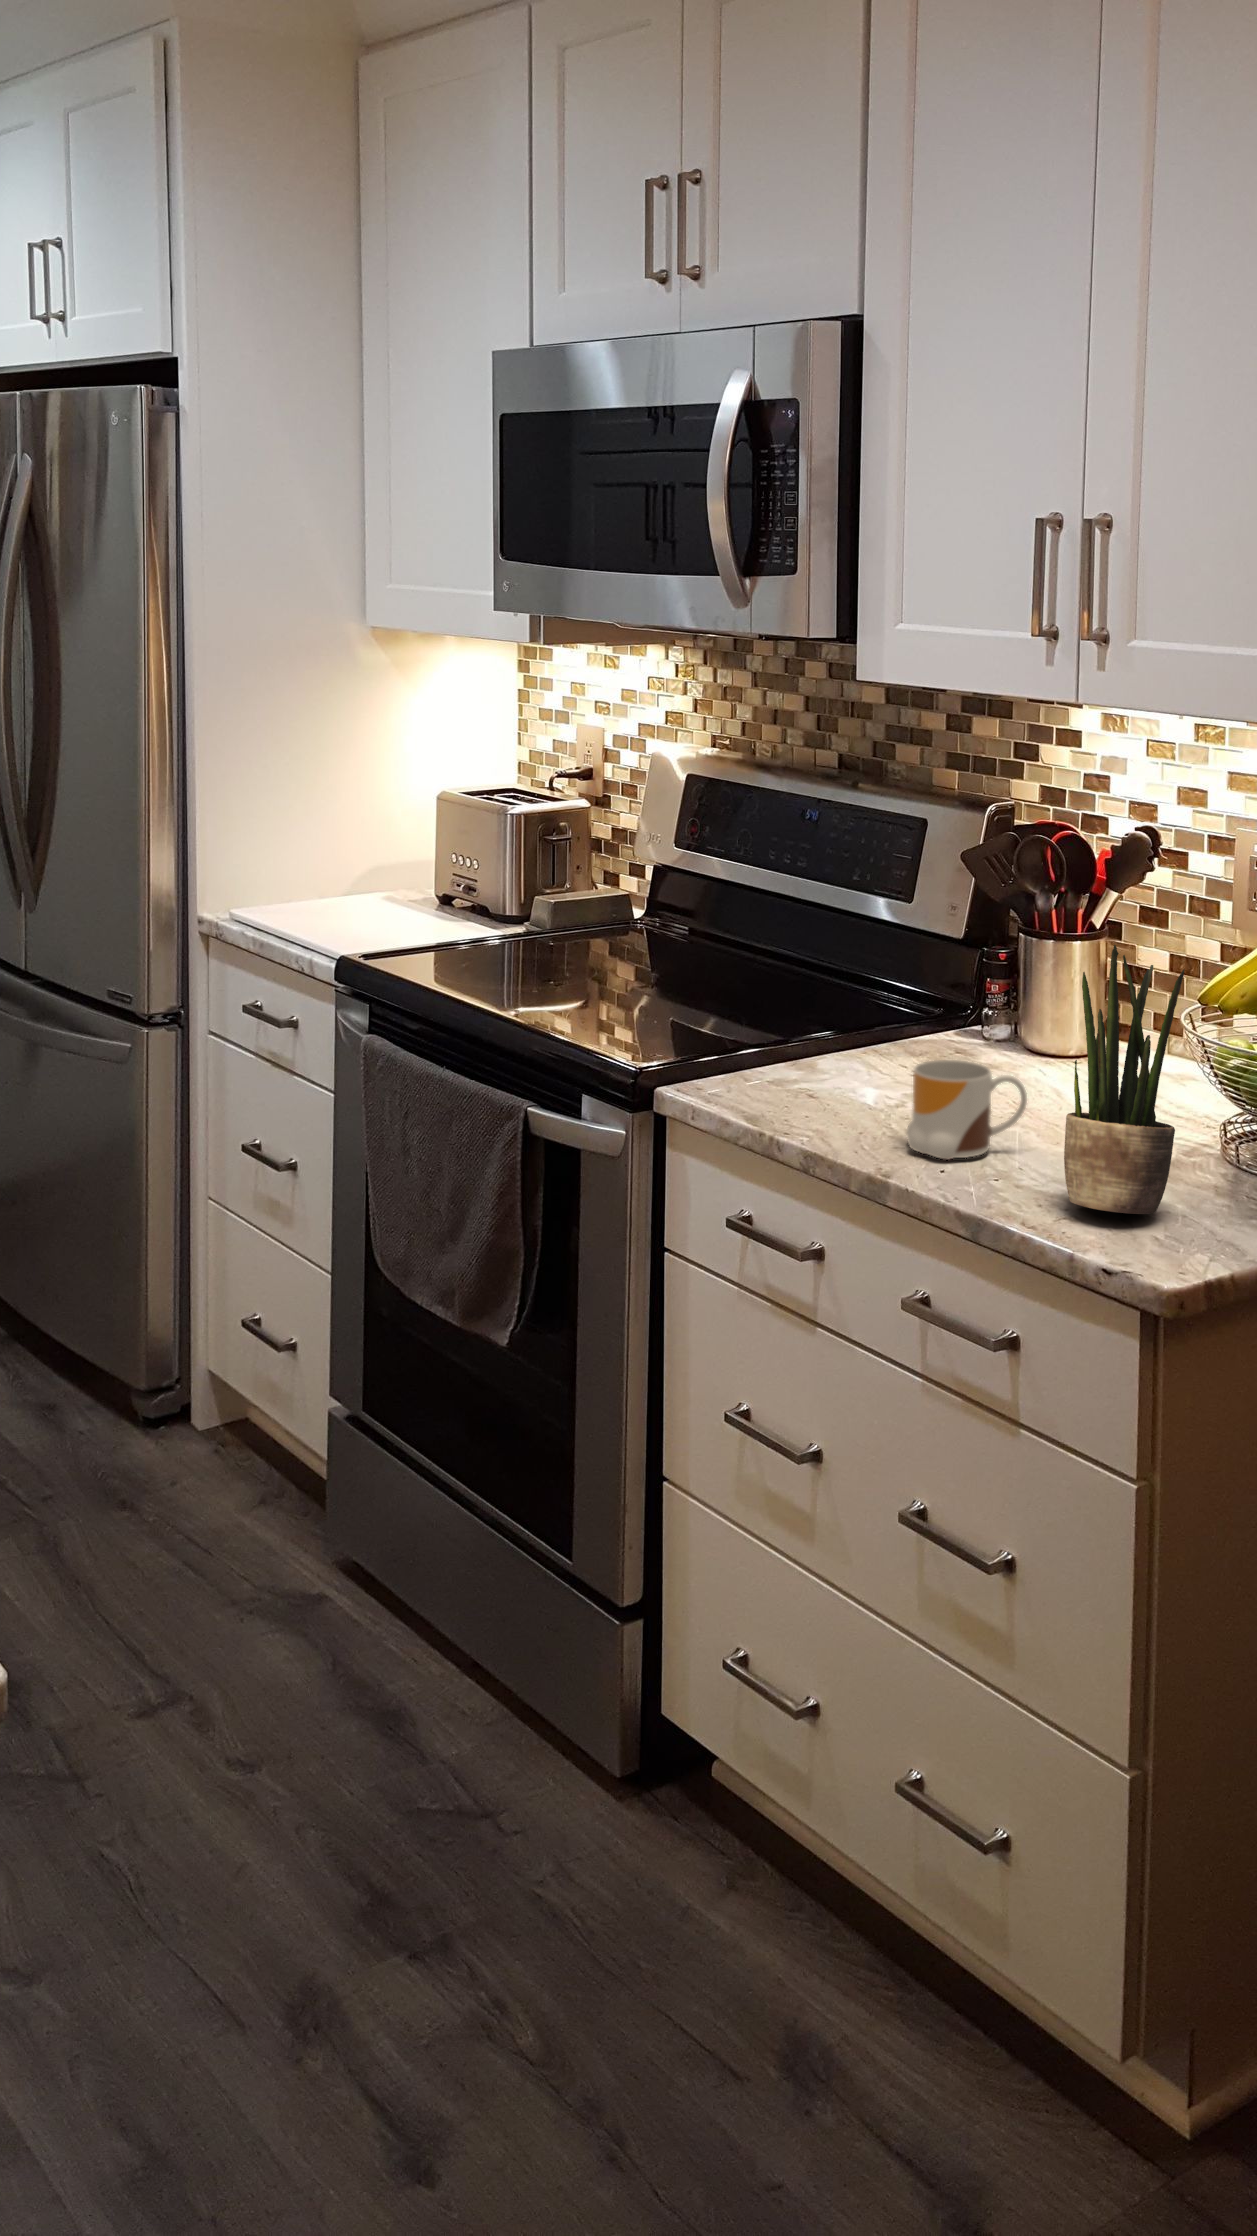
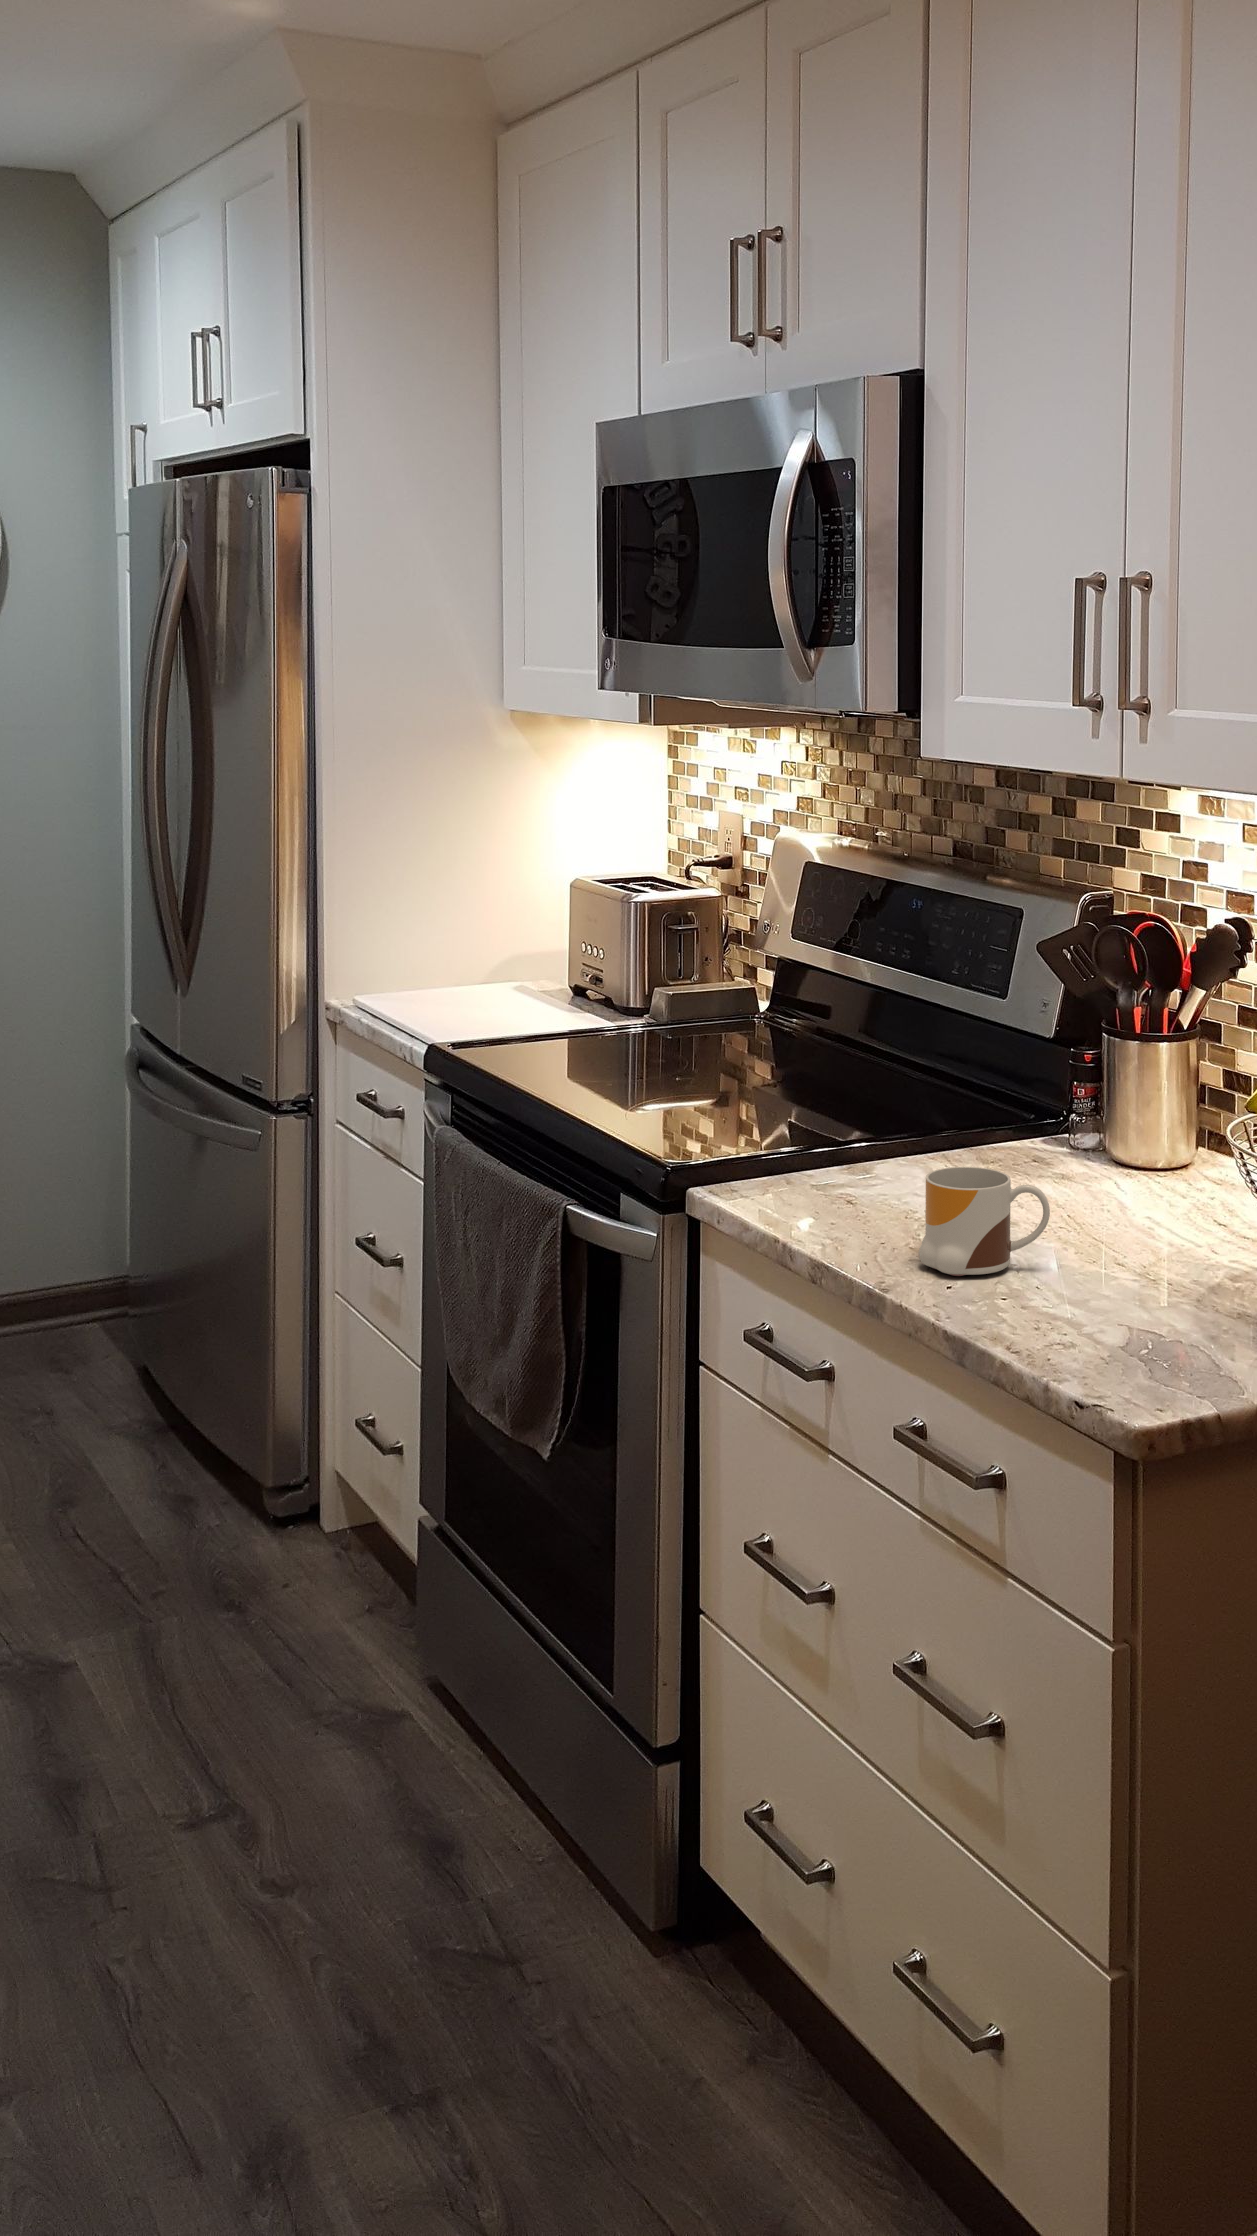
potted plant: present [1064,945,1185,1214] -> none [1059,1041,1190,1343]

